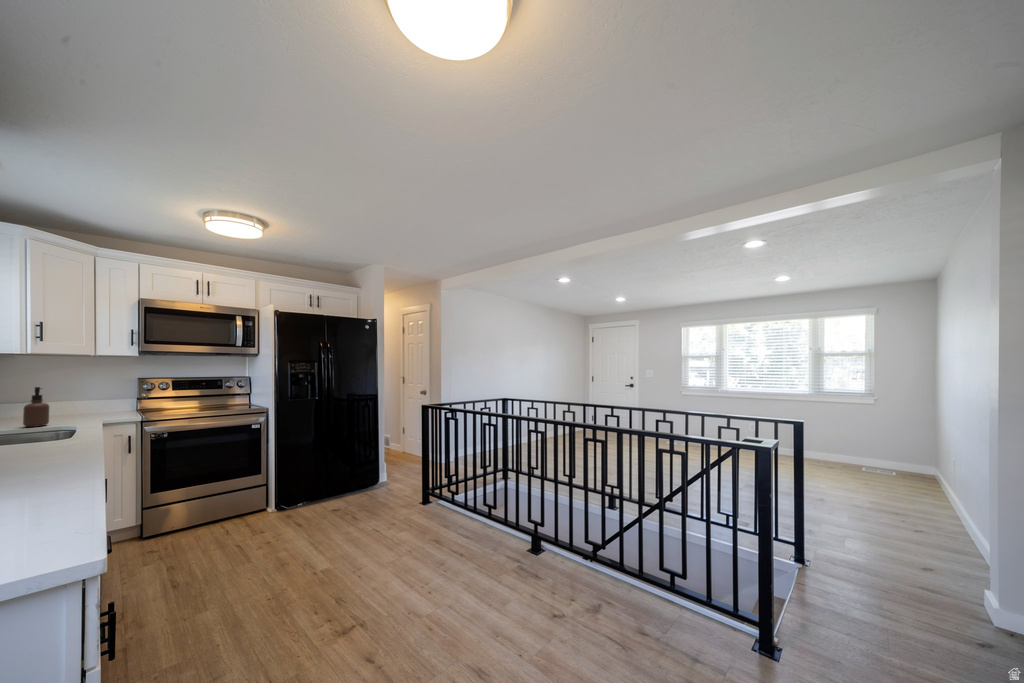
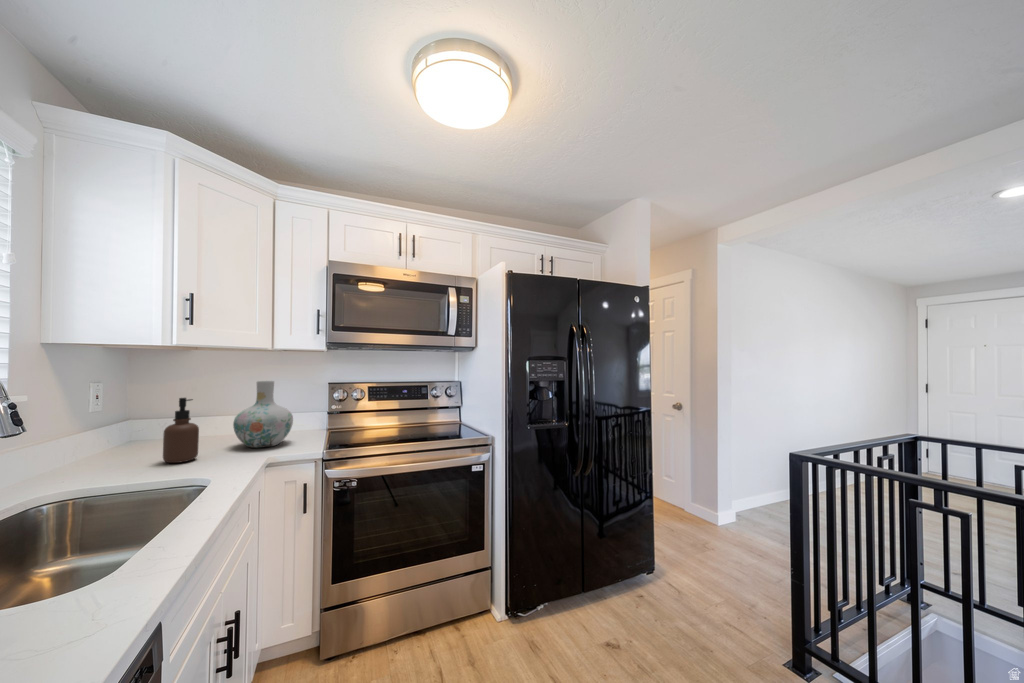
vase: none [68,377,115,420] -> present [233,381,293,448]

